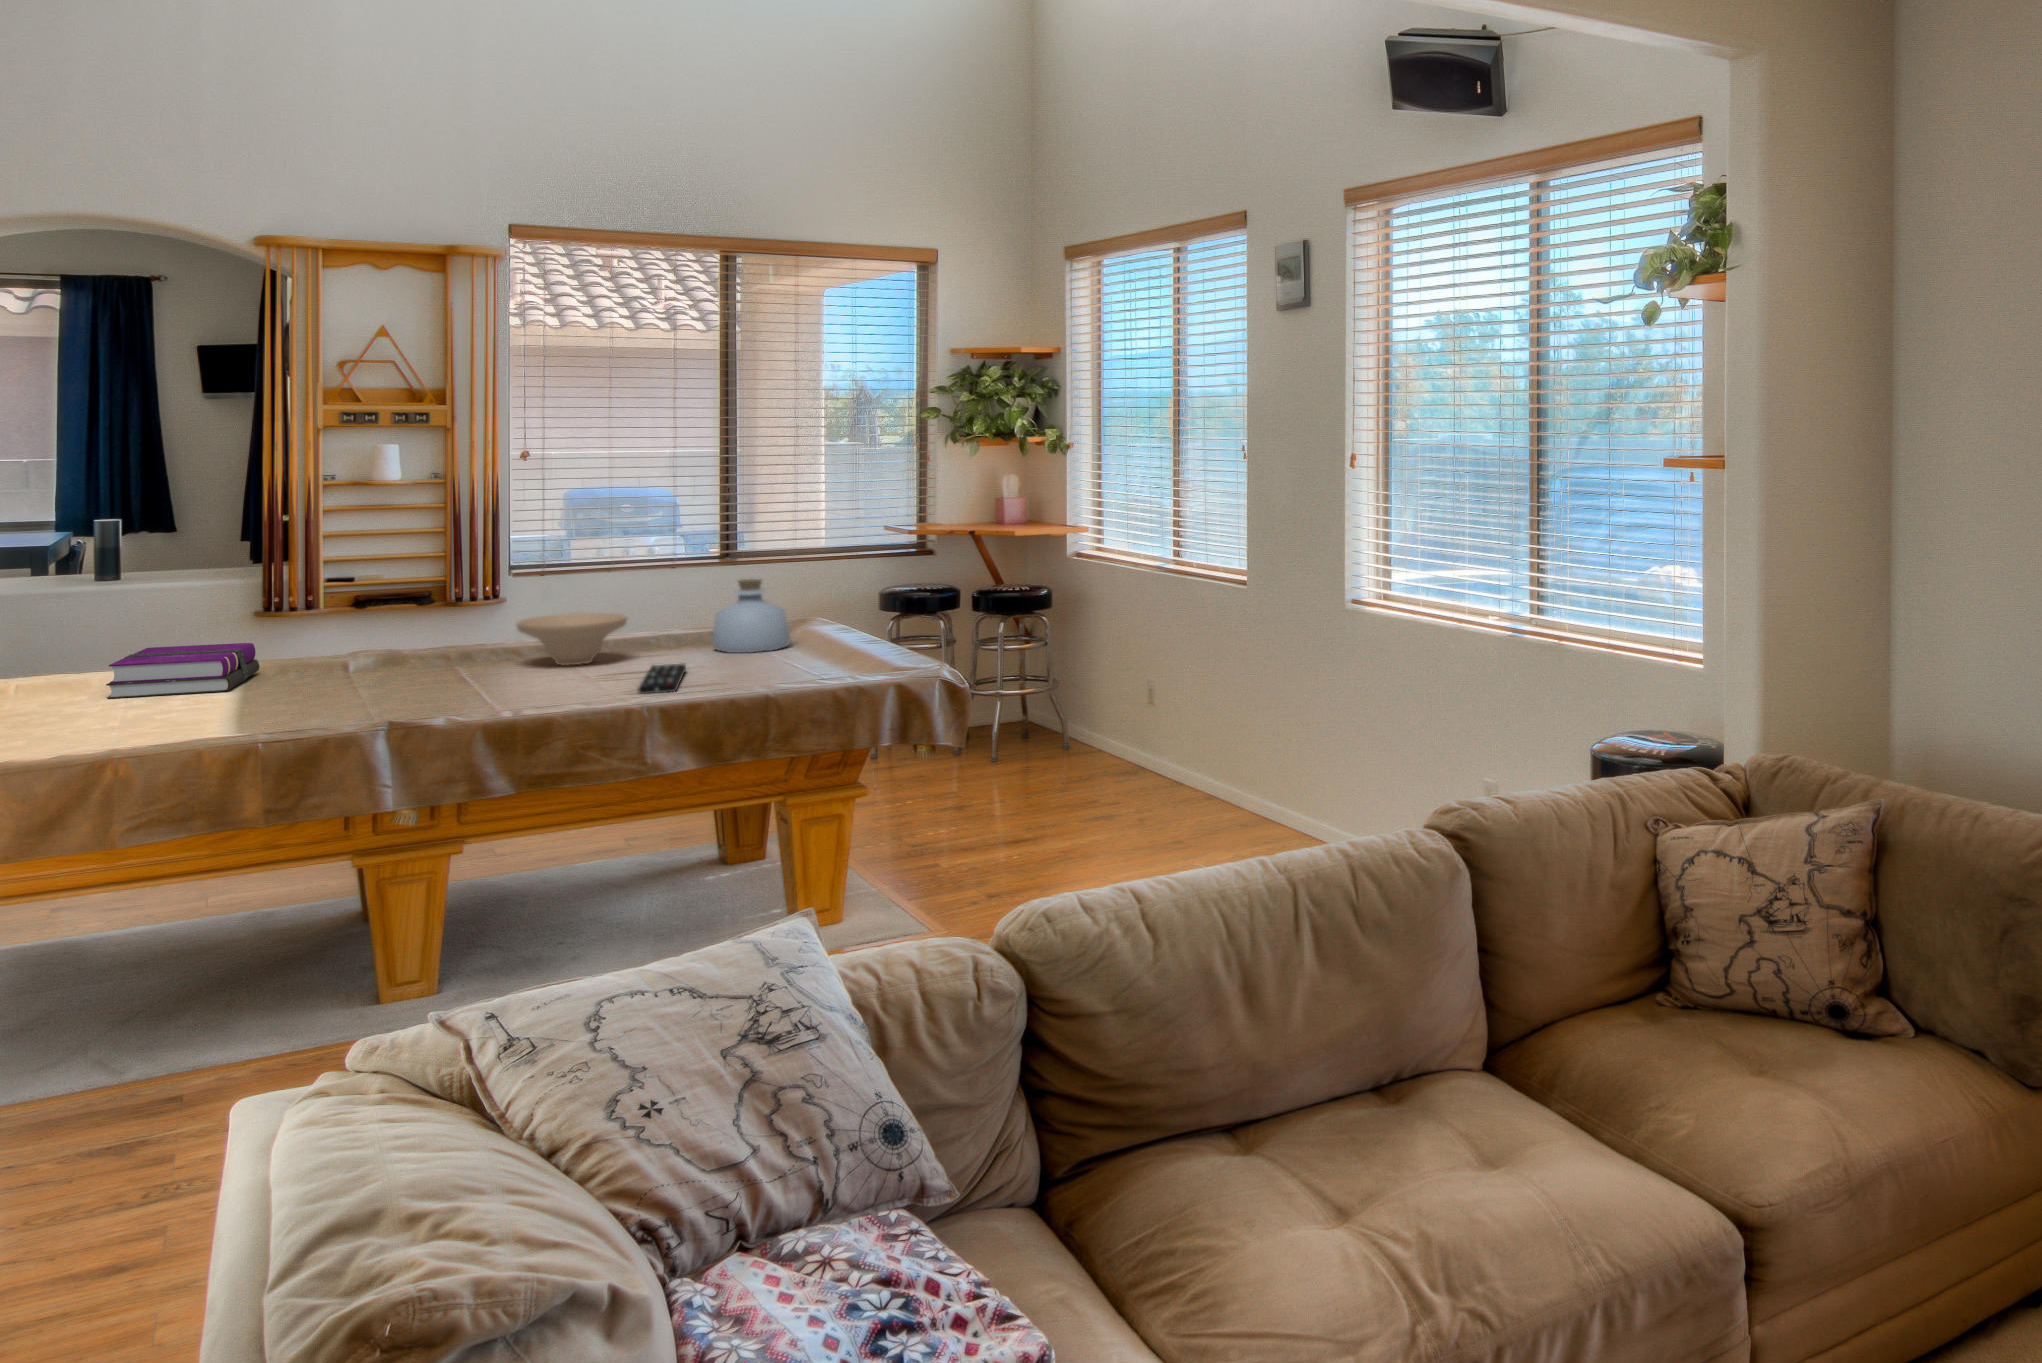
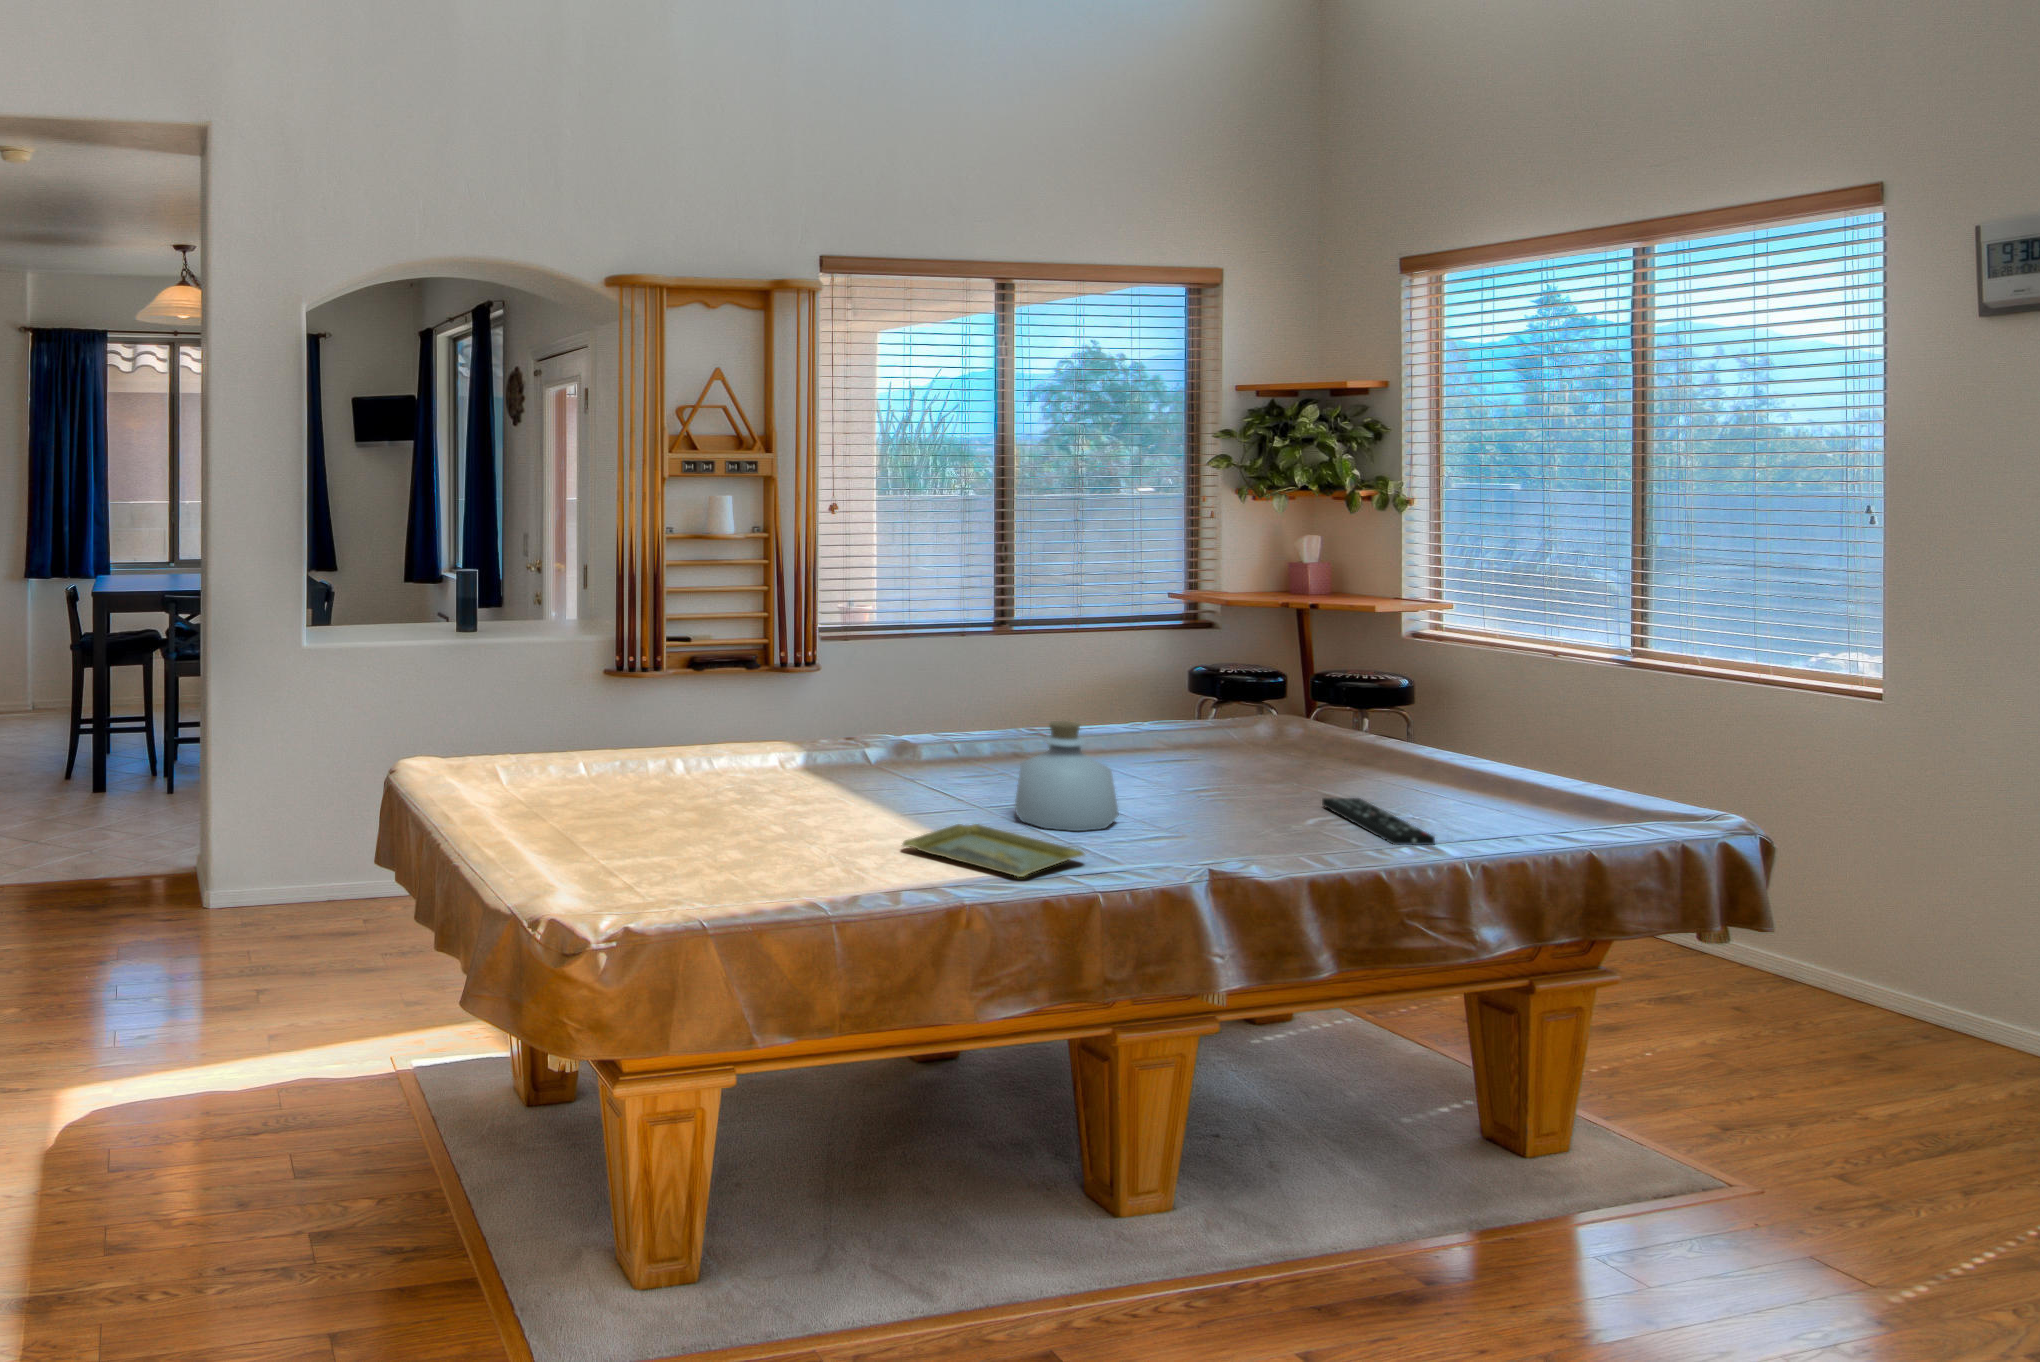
bottle: present [712,579,791,653] -> present [1015,721,1119,831]
bowl: present [516,613,627,665] -> none [1123,720,1243,786]
hardback book: present [106,643,260,699] -> none [764,739,892,801]
tray: none [119,702,292,738] -> present [903,824,1084,877]

